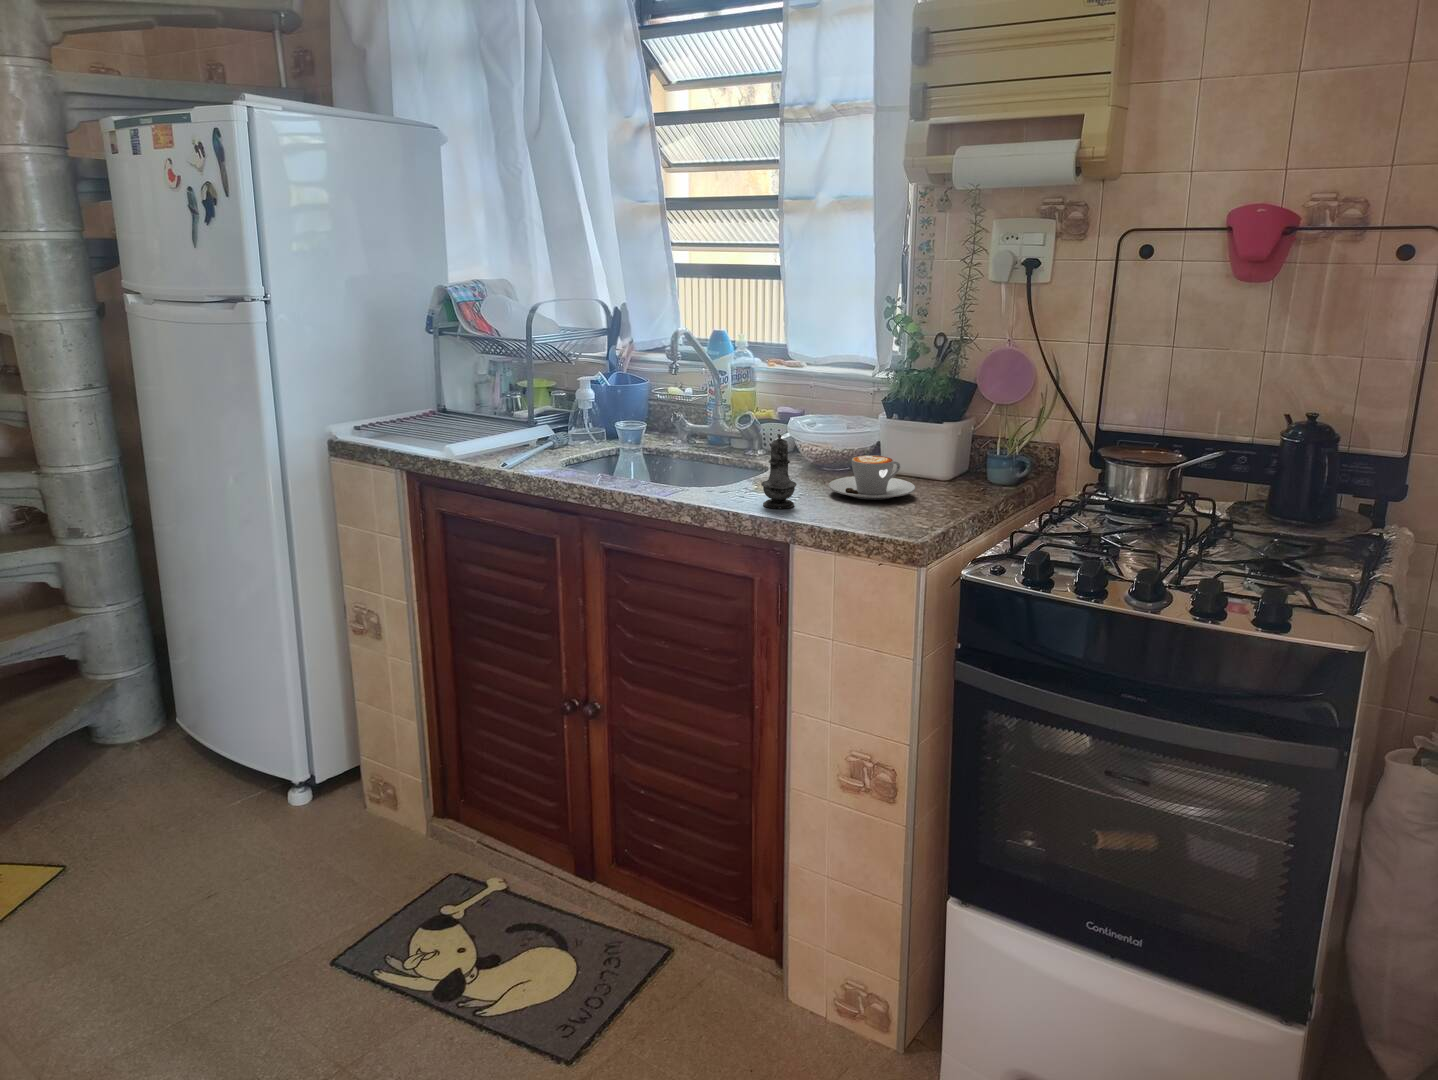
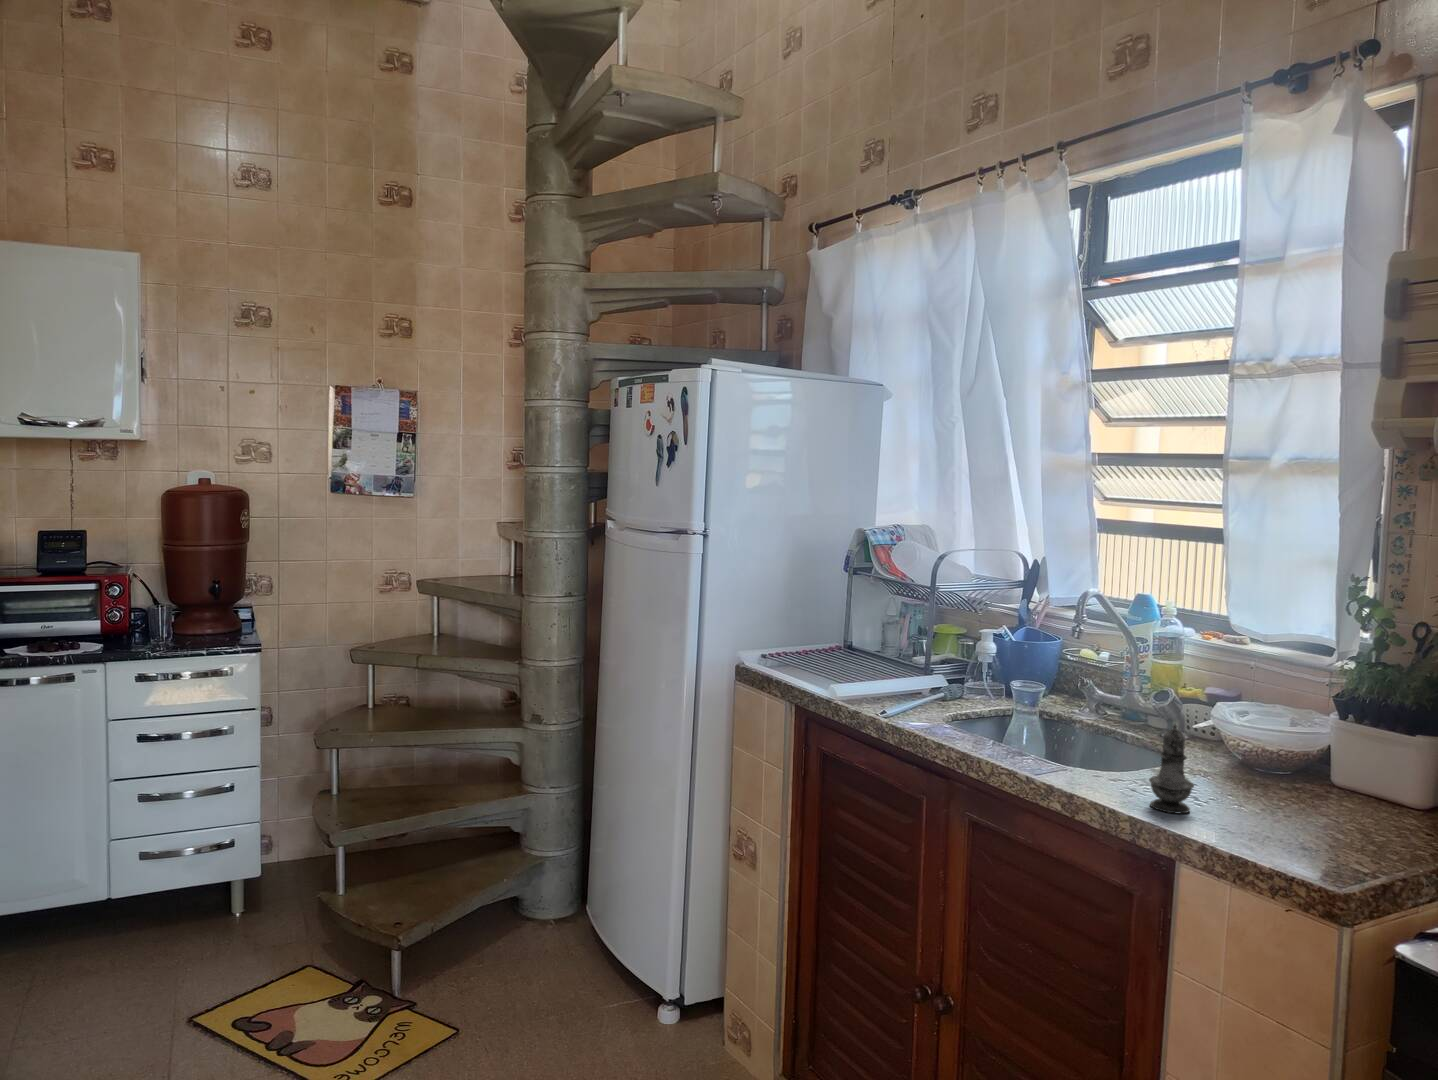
coffee cup: present [829,455,915,500] -> none [1243,762,1363,822]

